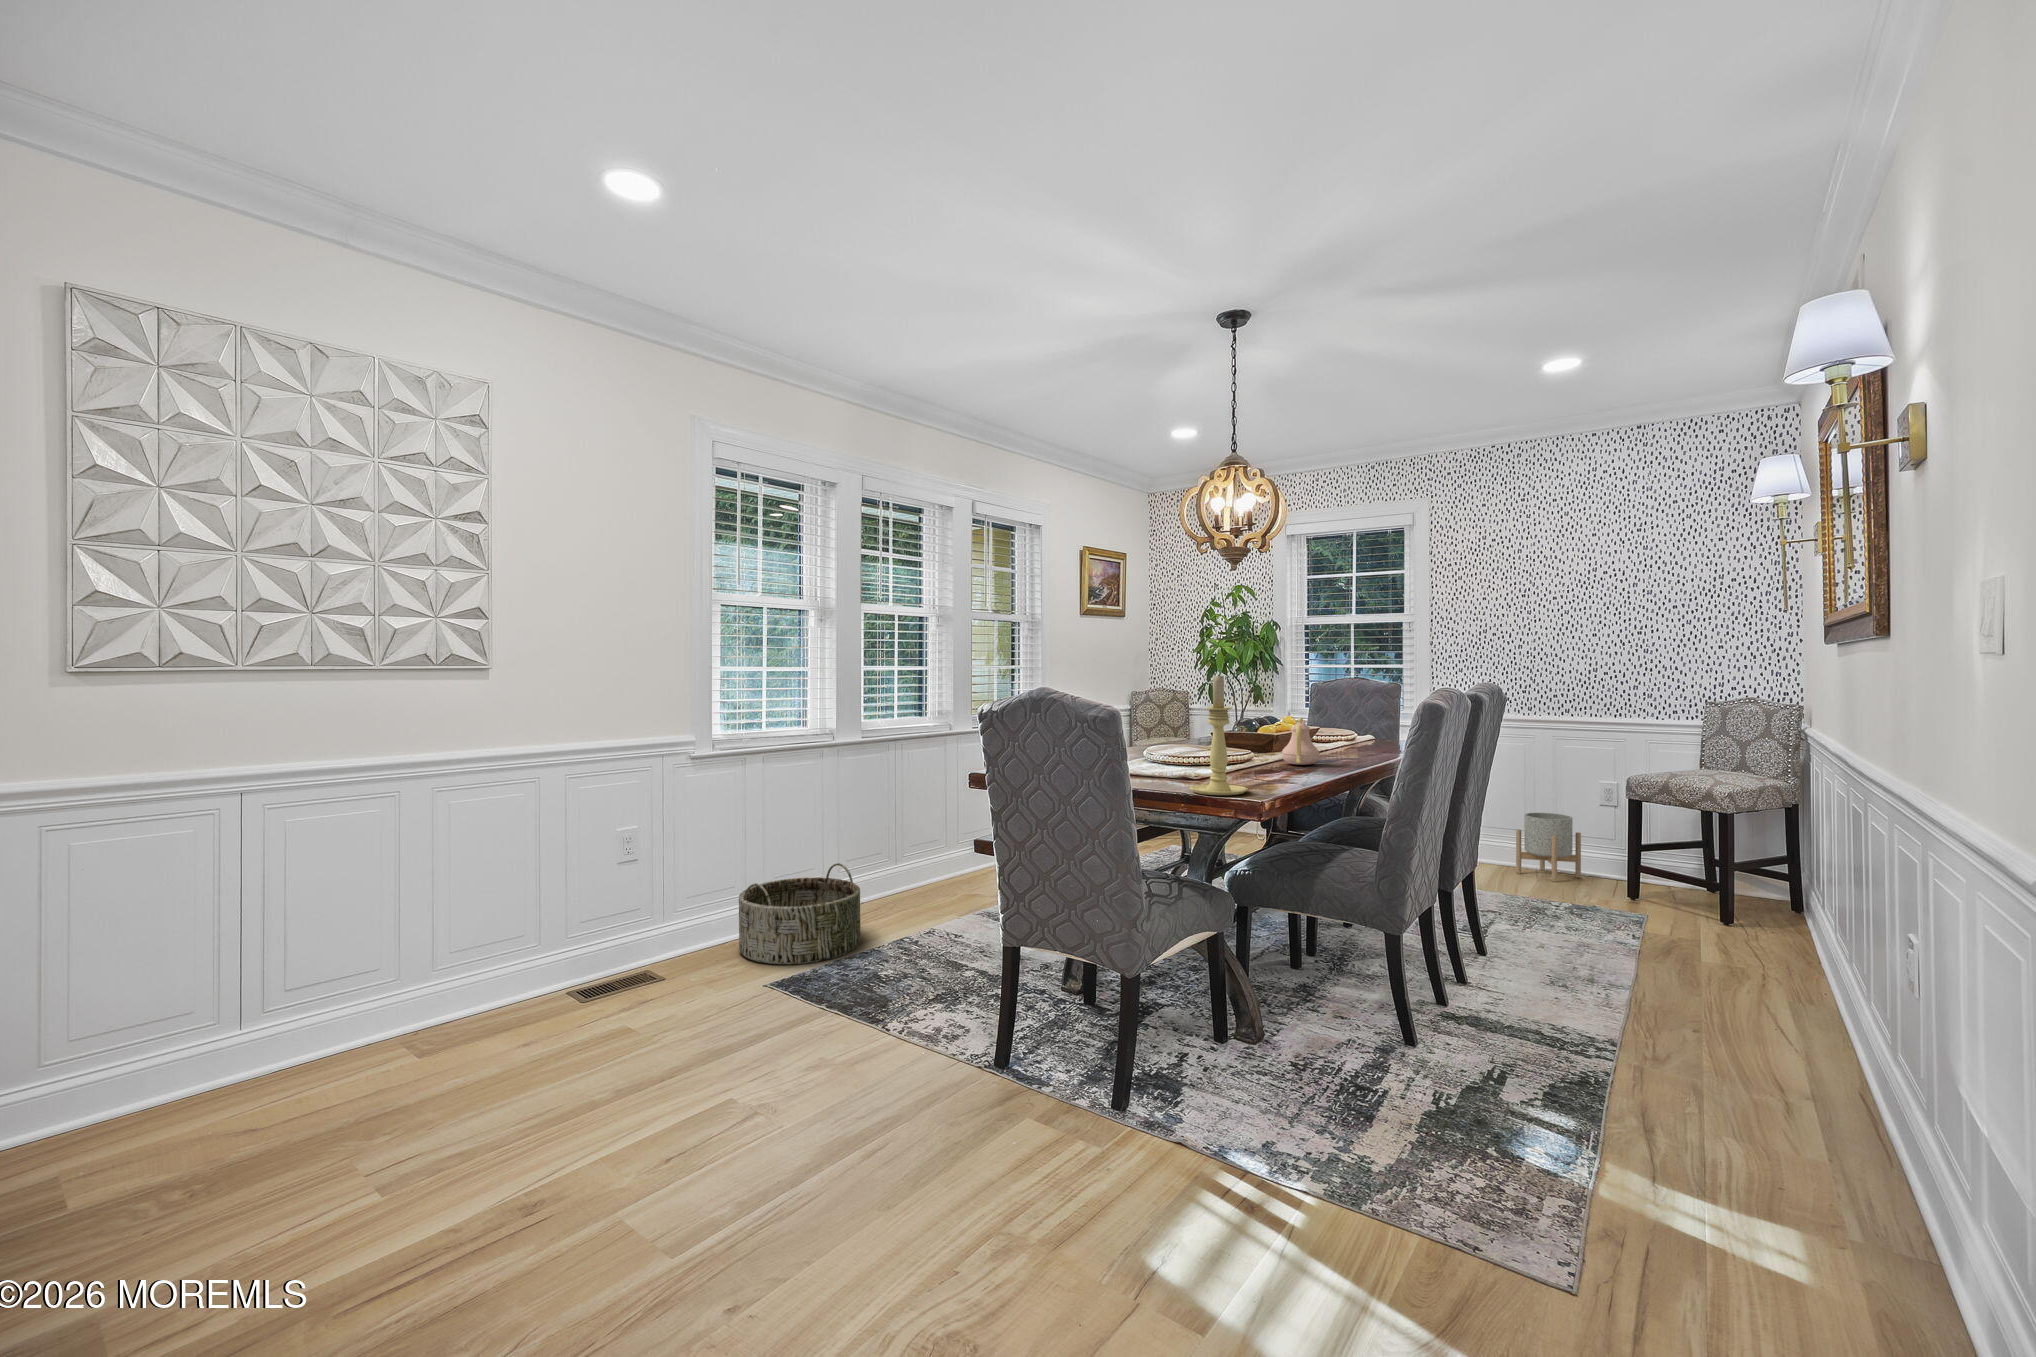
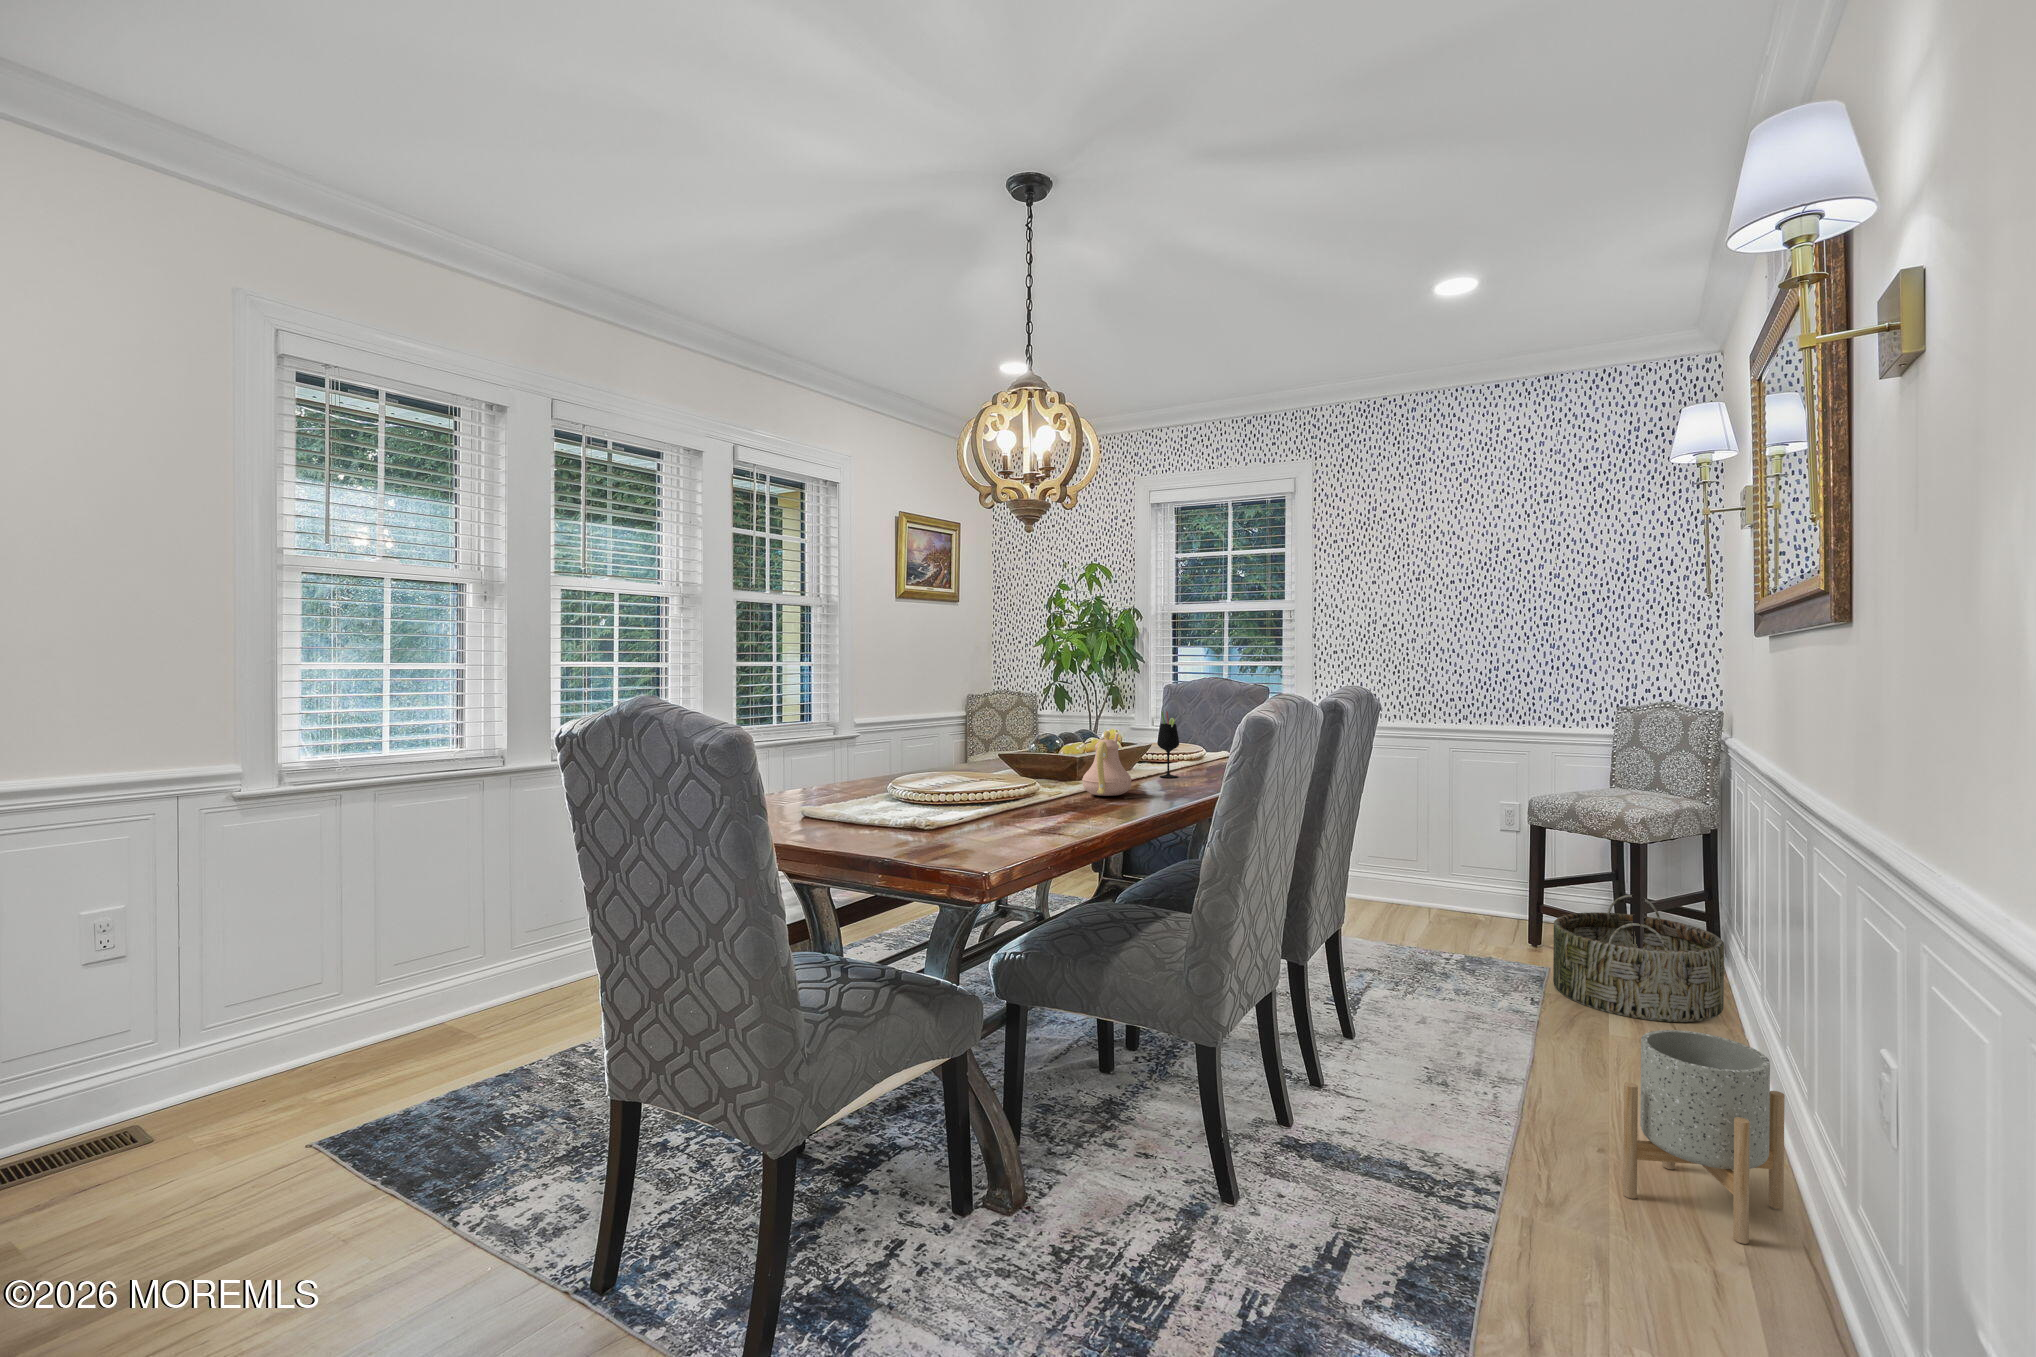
candle holder: present [1190,674,1248,795] -> none [909,671,993,853]
wine glass: none [1329,704,1346,754] -> present [1157,712,1179,777]
planter: present [1516,813,1581,882] -> present [1623,1030,1785,1244]
basket: present [739,863,861,964] -> present [1553,895,1724,1022]

